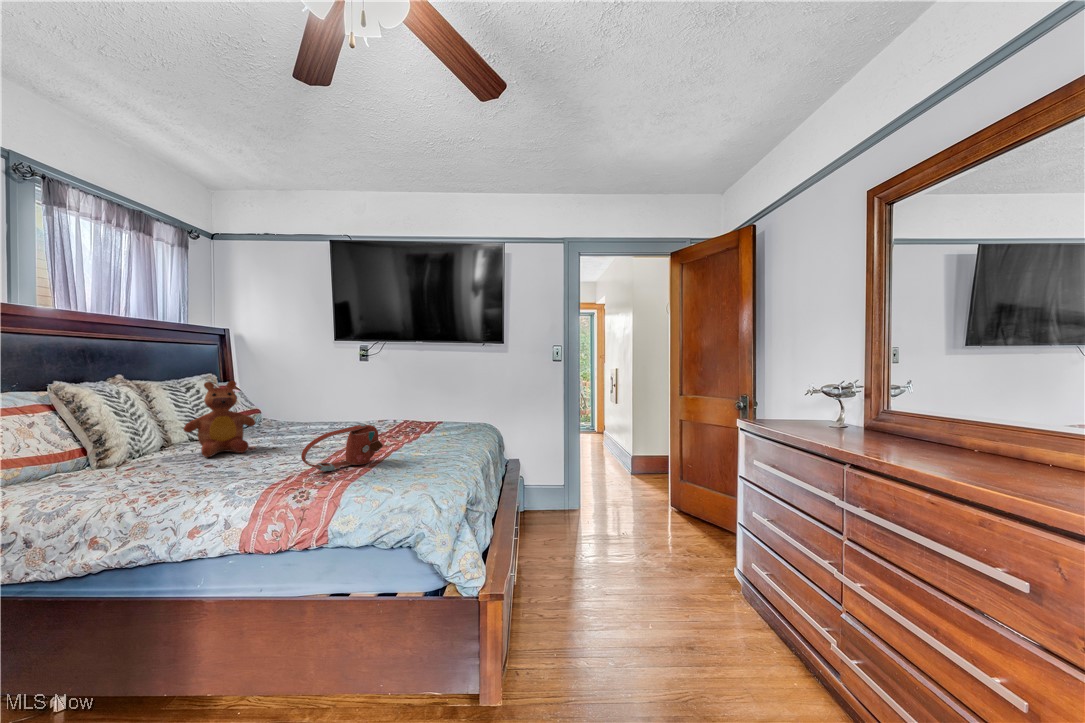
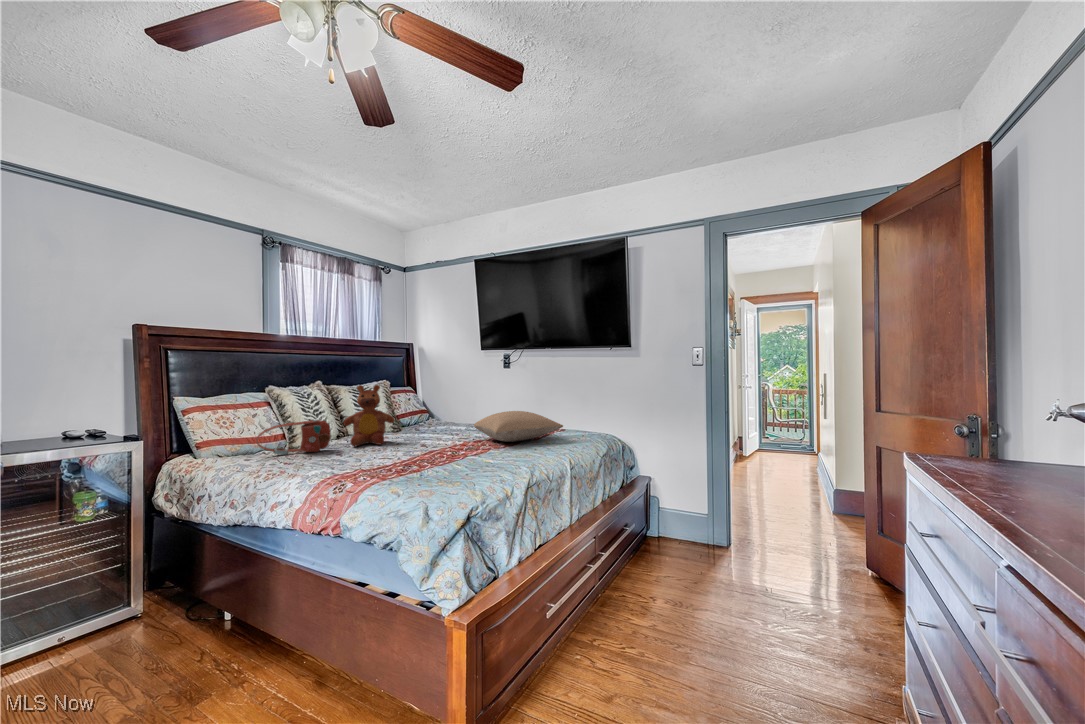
pillow: none [357,408,459,440] -> present [474,411,563,442]
handbag: present [301,424,383,471] -> present [256,420,331,455]

